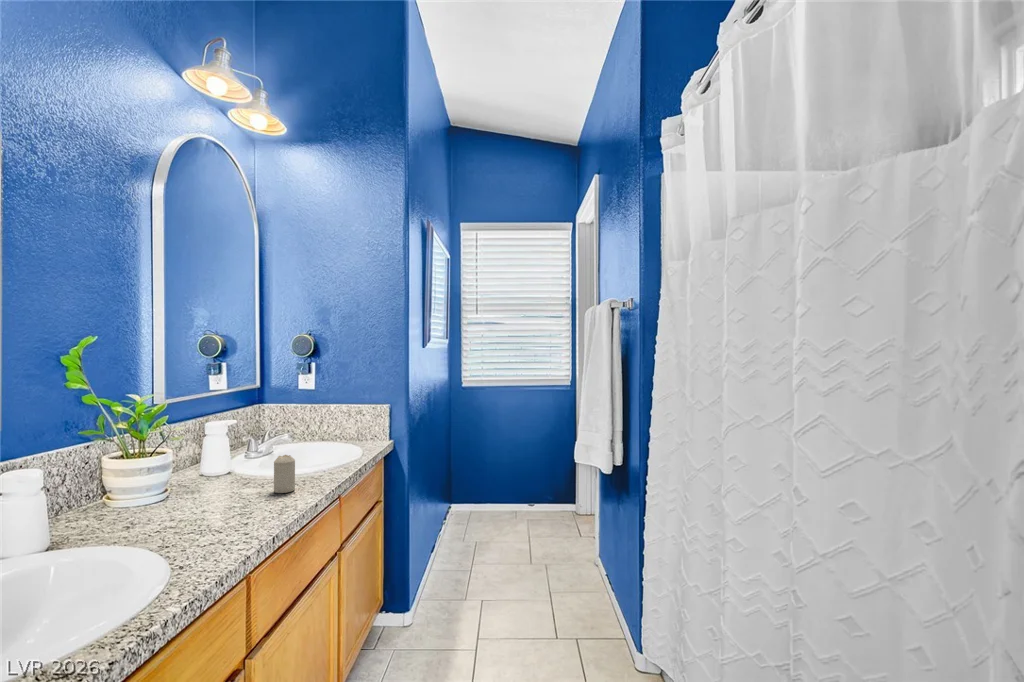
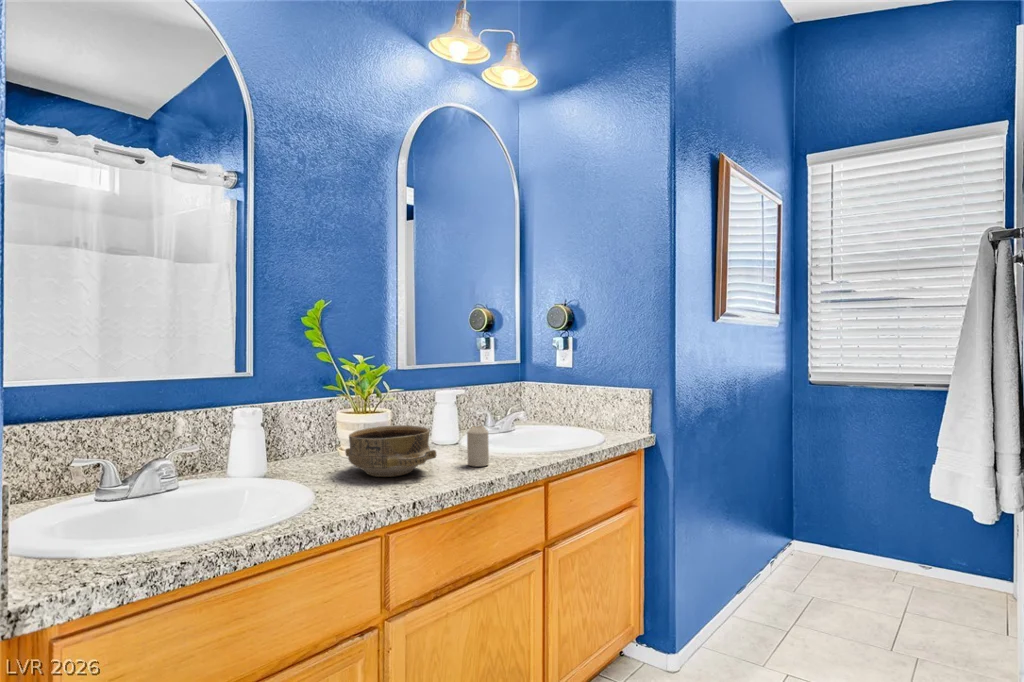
ceramic bowl: none [145,463,257,522] -> present [345,425,436,477]

